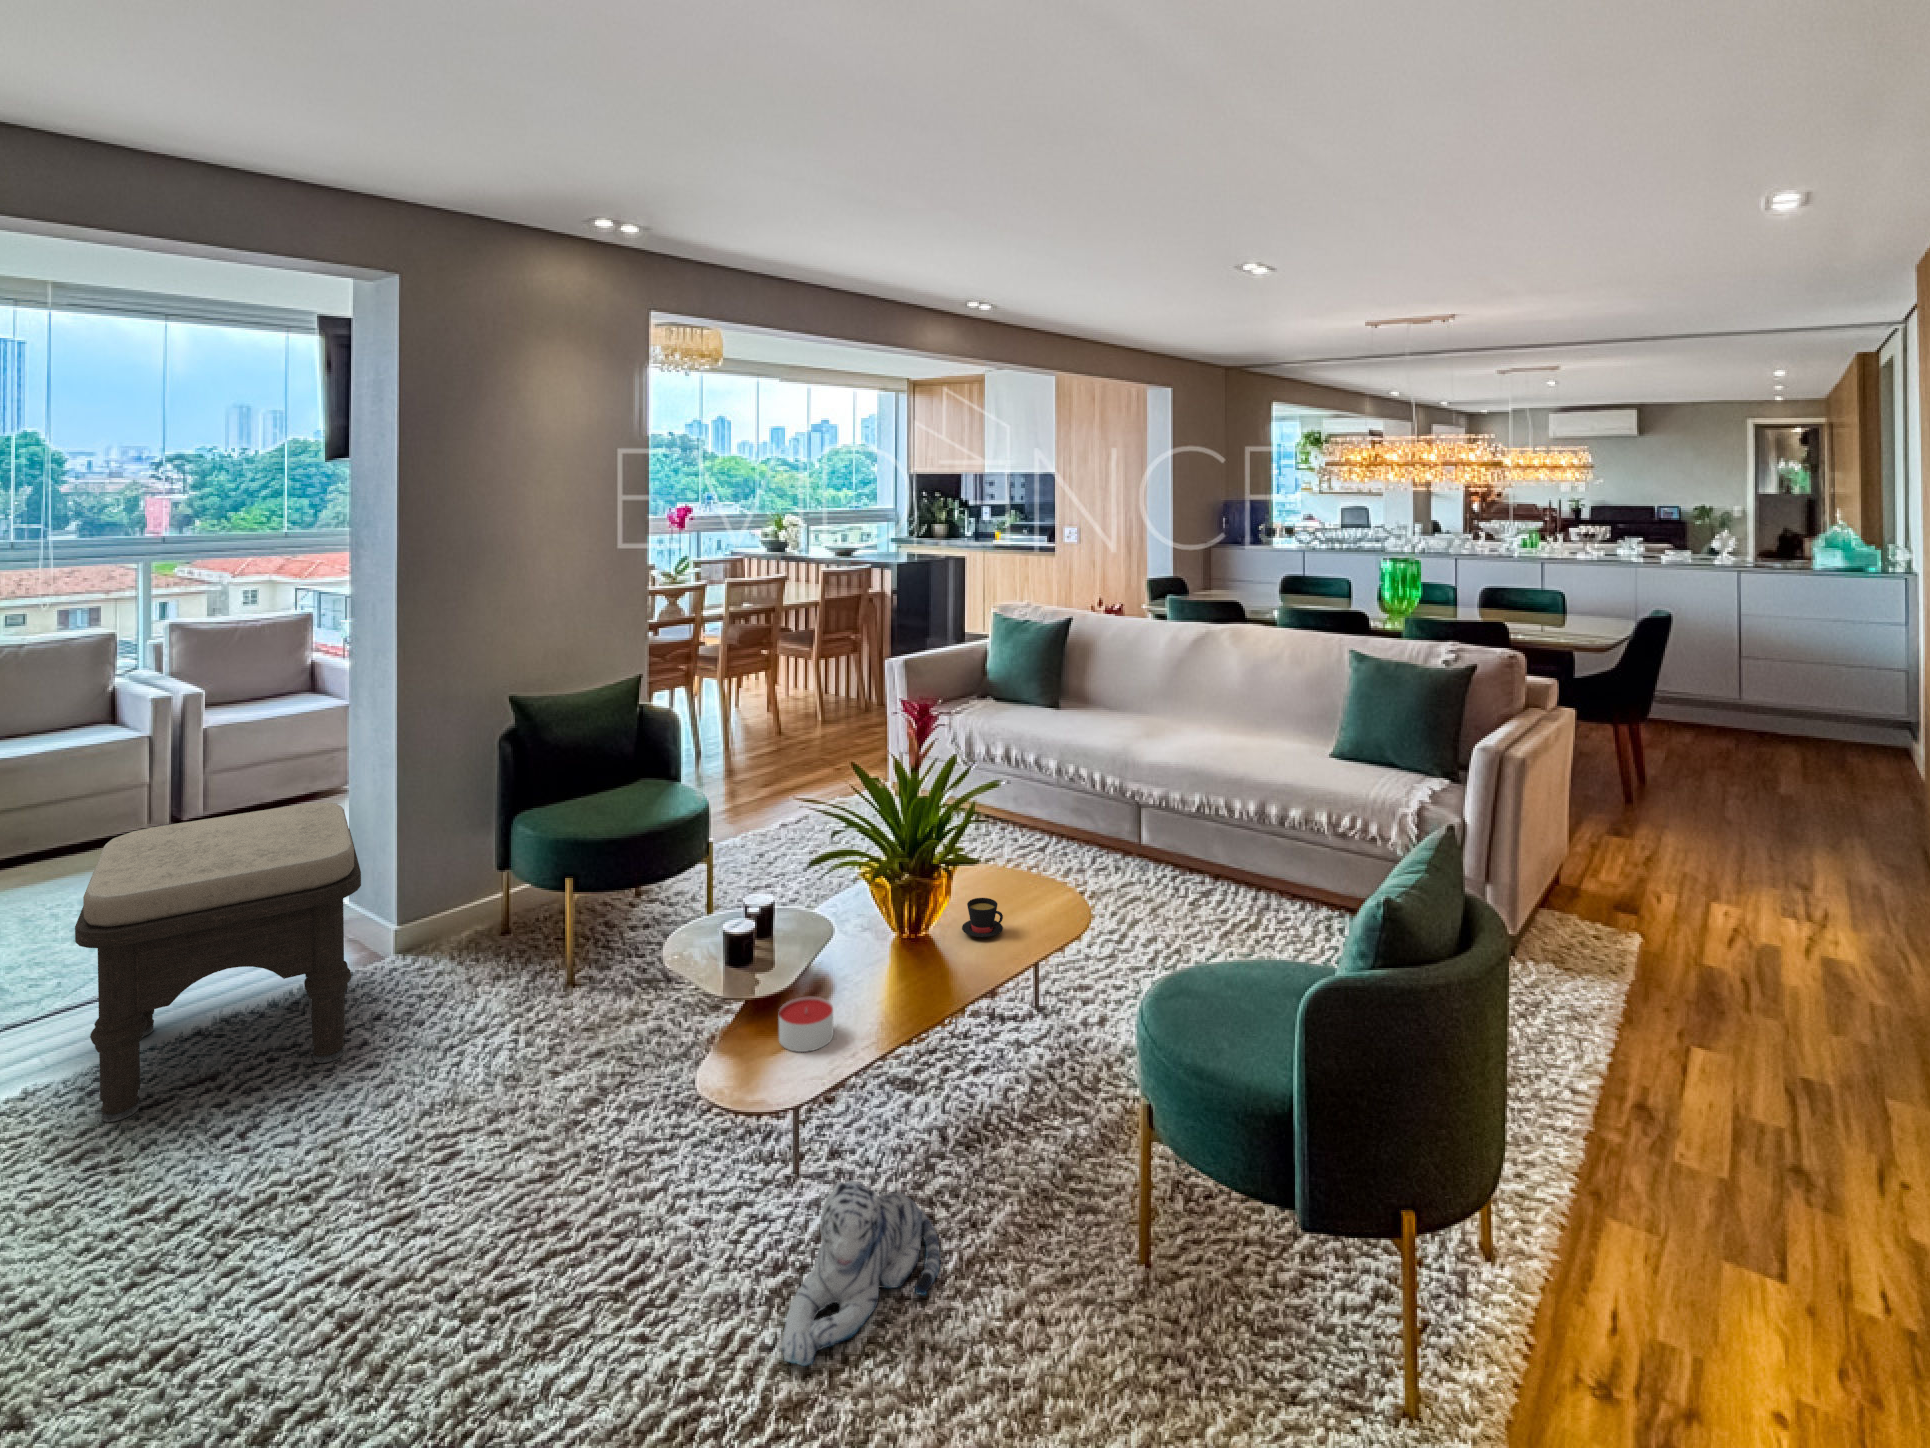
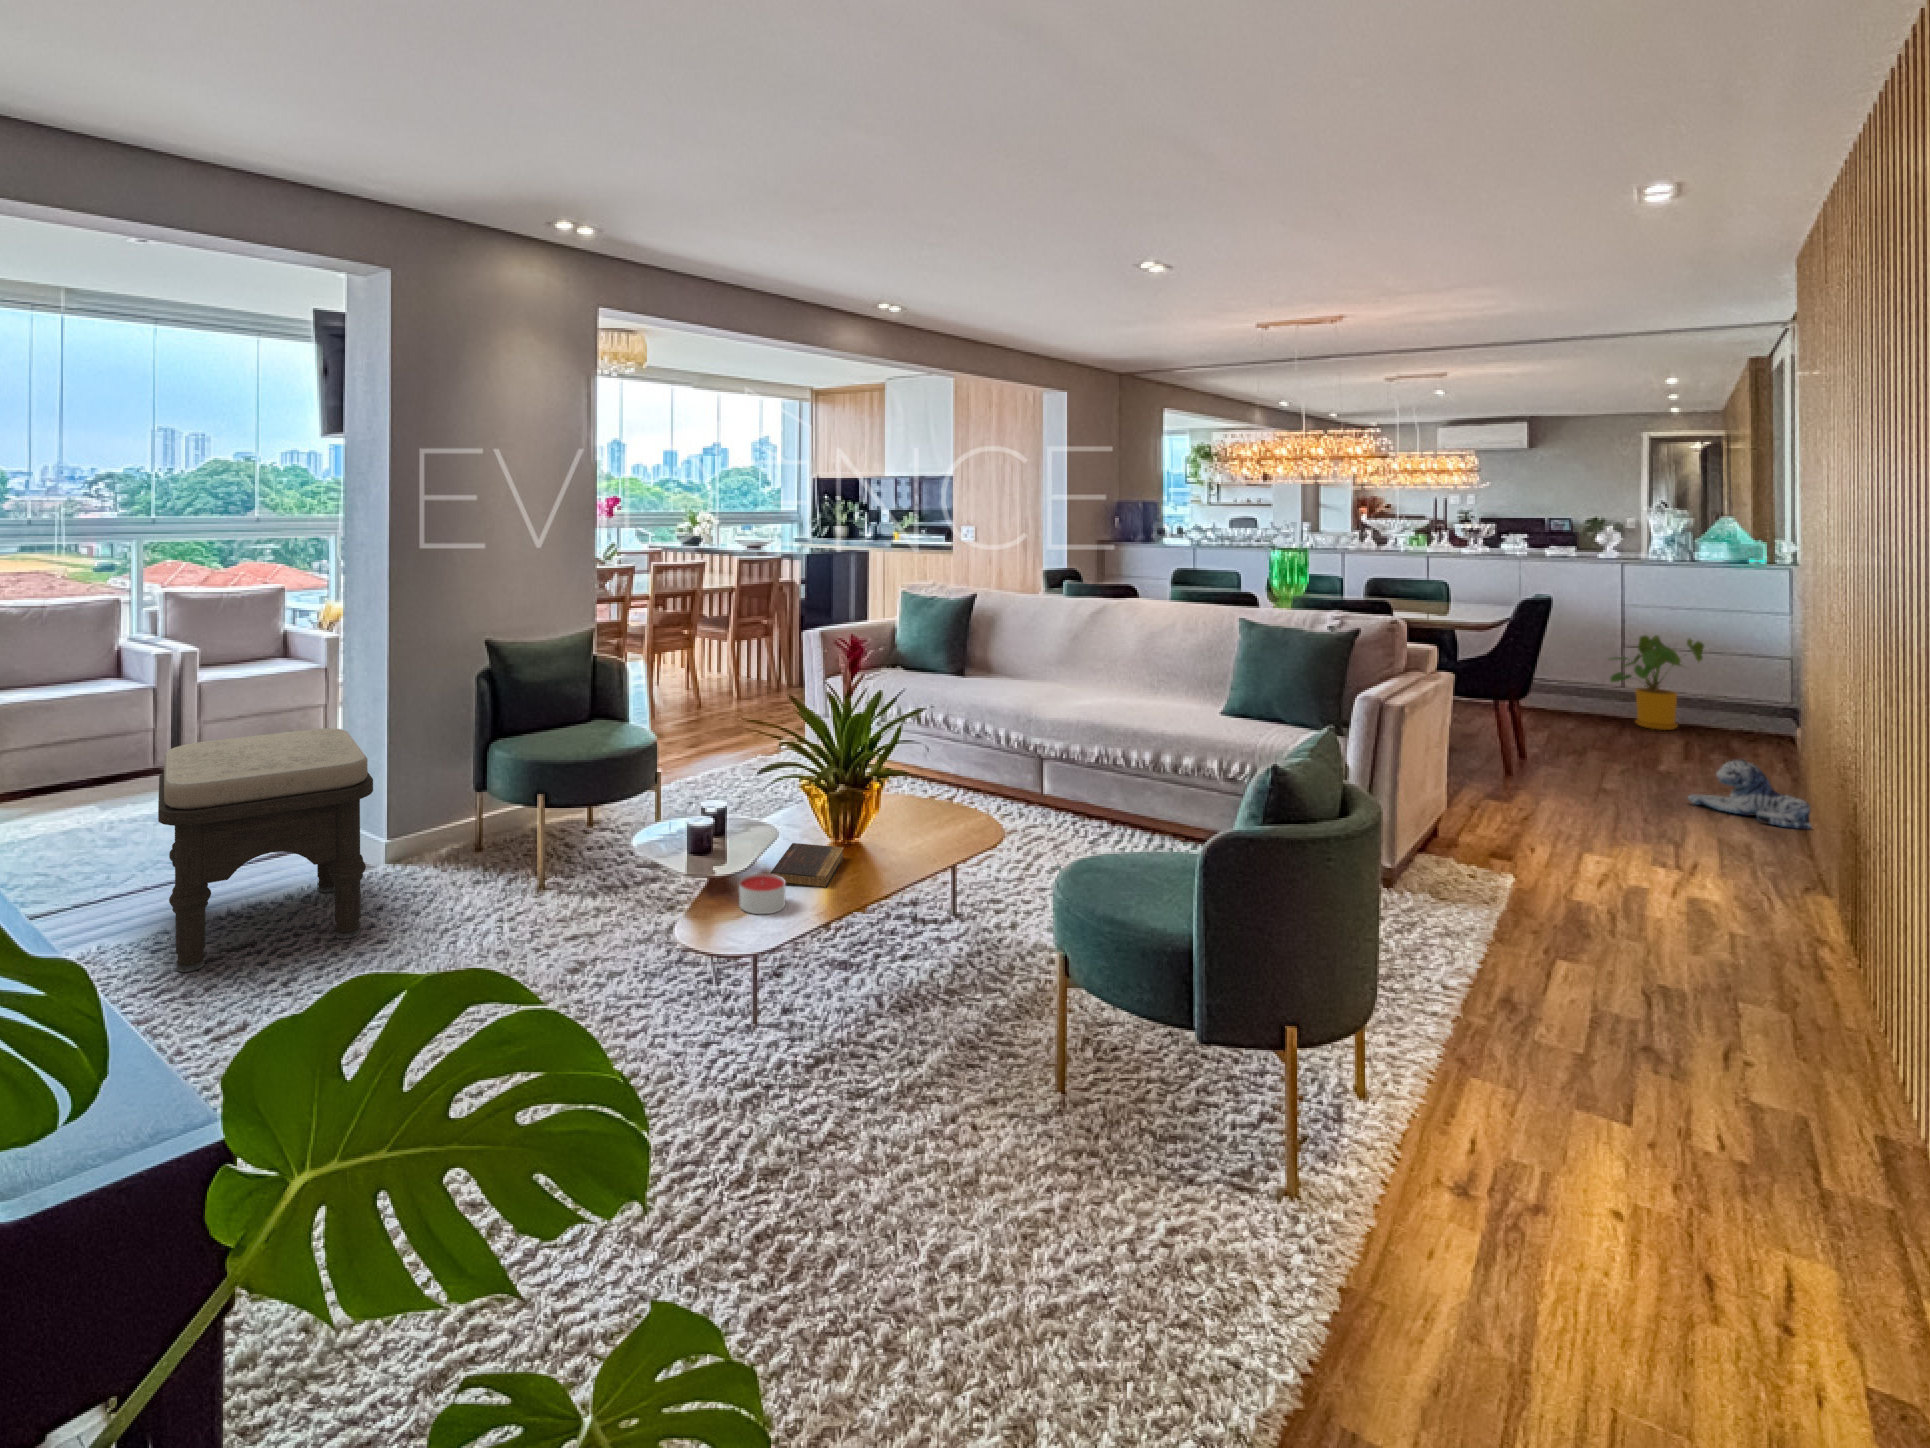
house plant: none [1702,651,1798,747] -> present [1610,635,1704,730]
teacup: present [962,898,1003,937] -> none [887,811,924,844]
book: none [819,943,910,1008] -> present [770,843,844,888]
plush toy: present [782,1180,940,1366] -> present [1688,759,1811,829]

